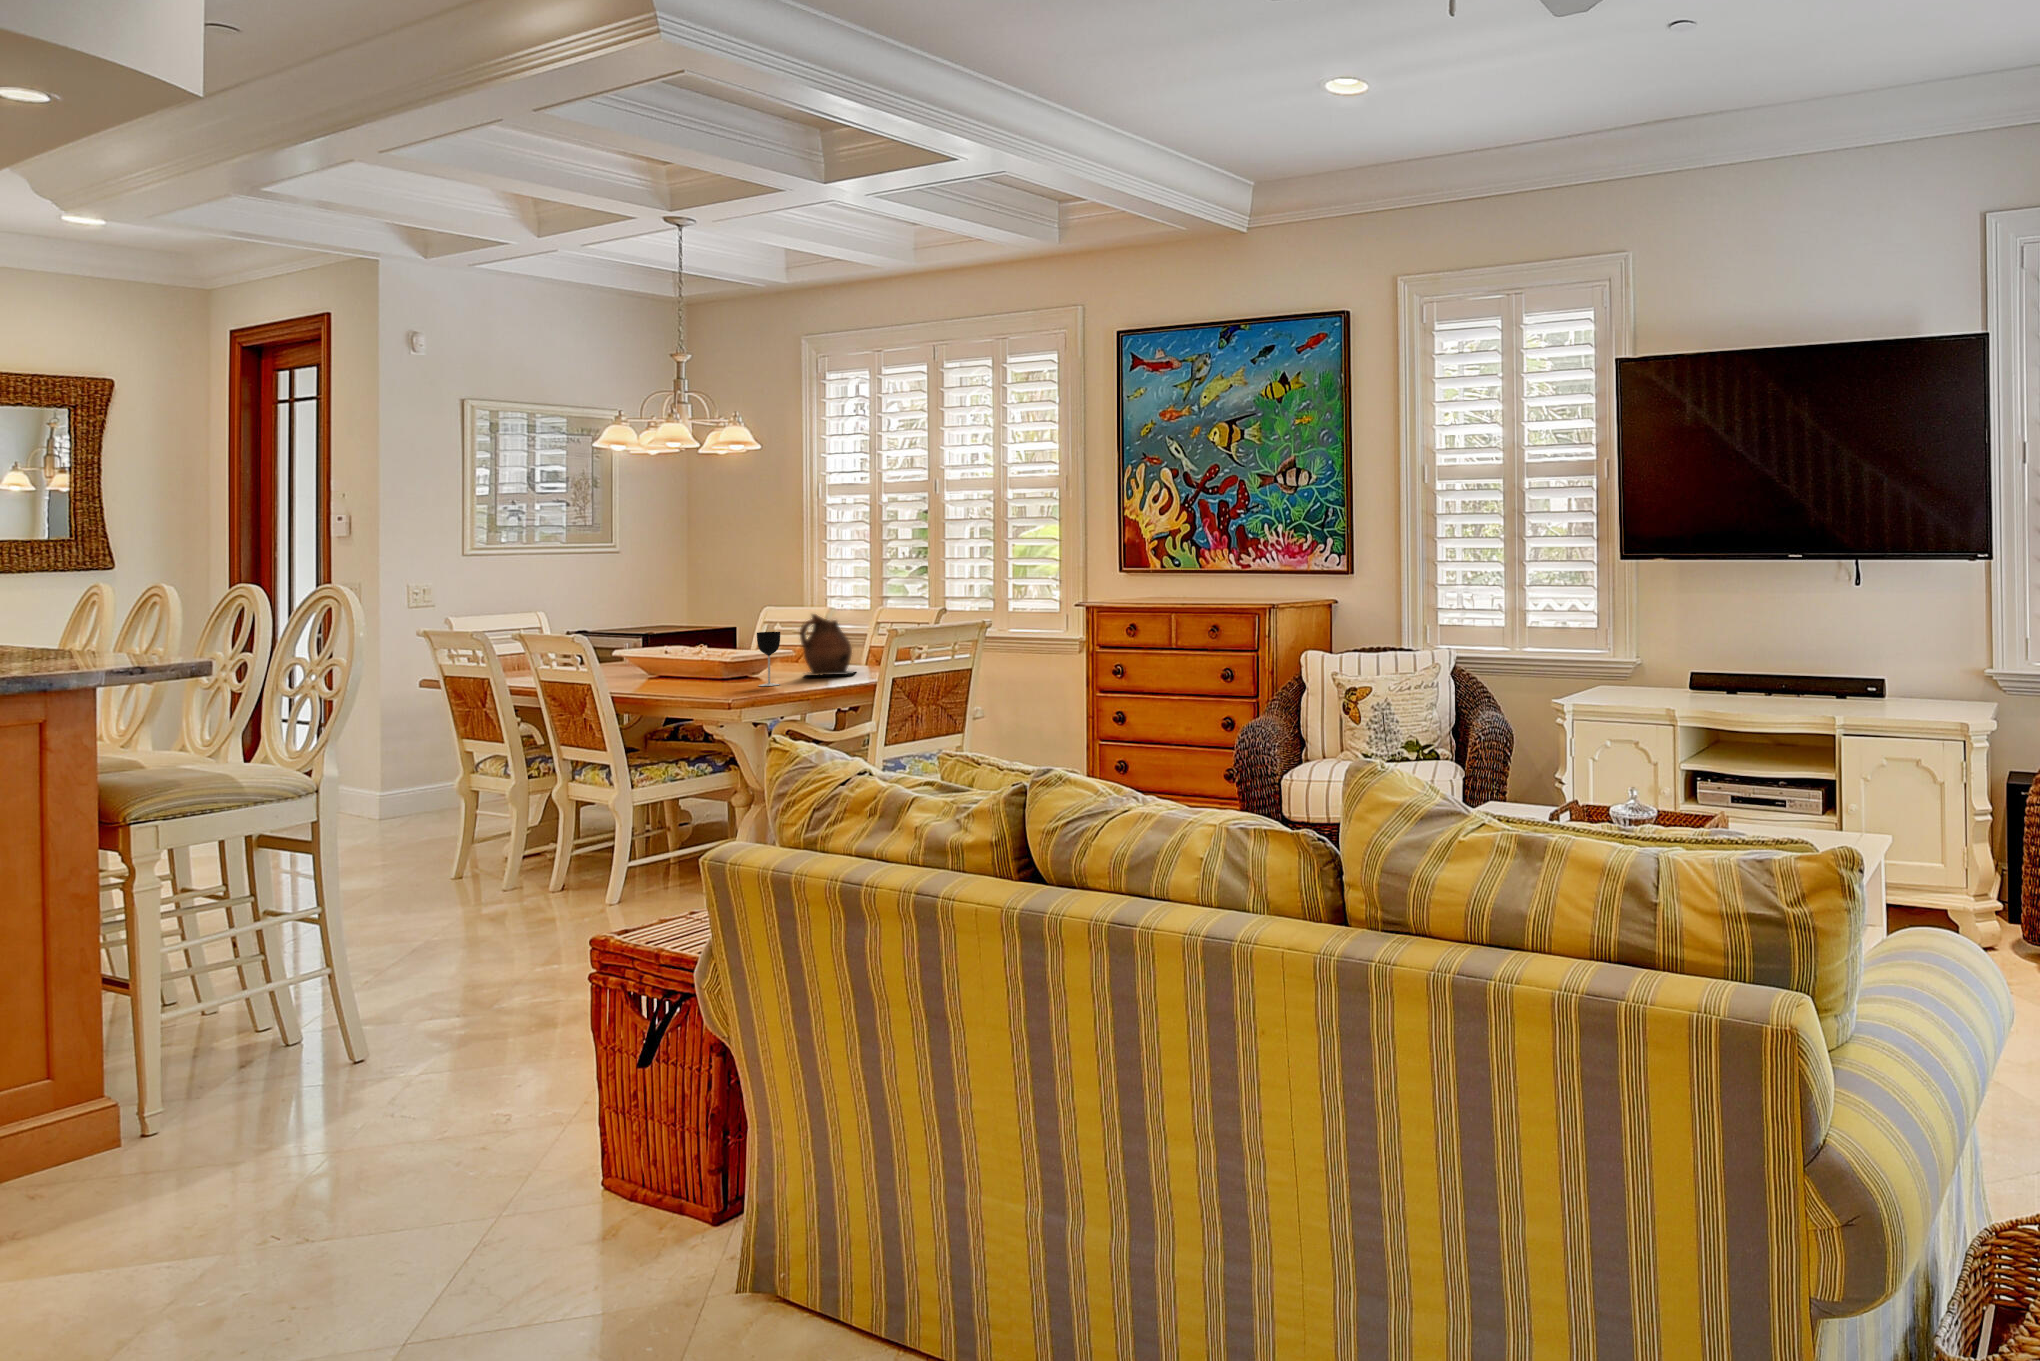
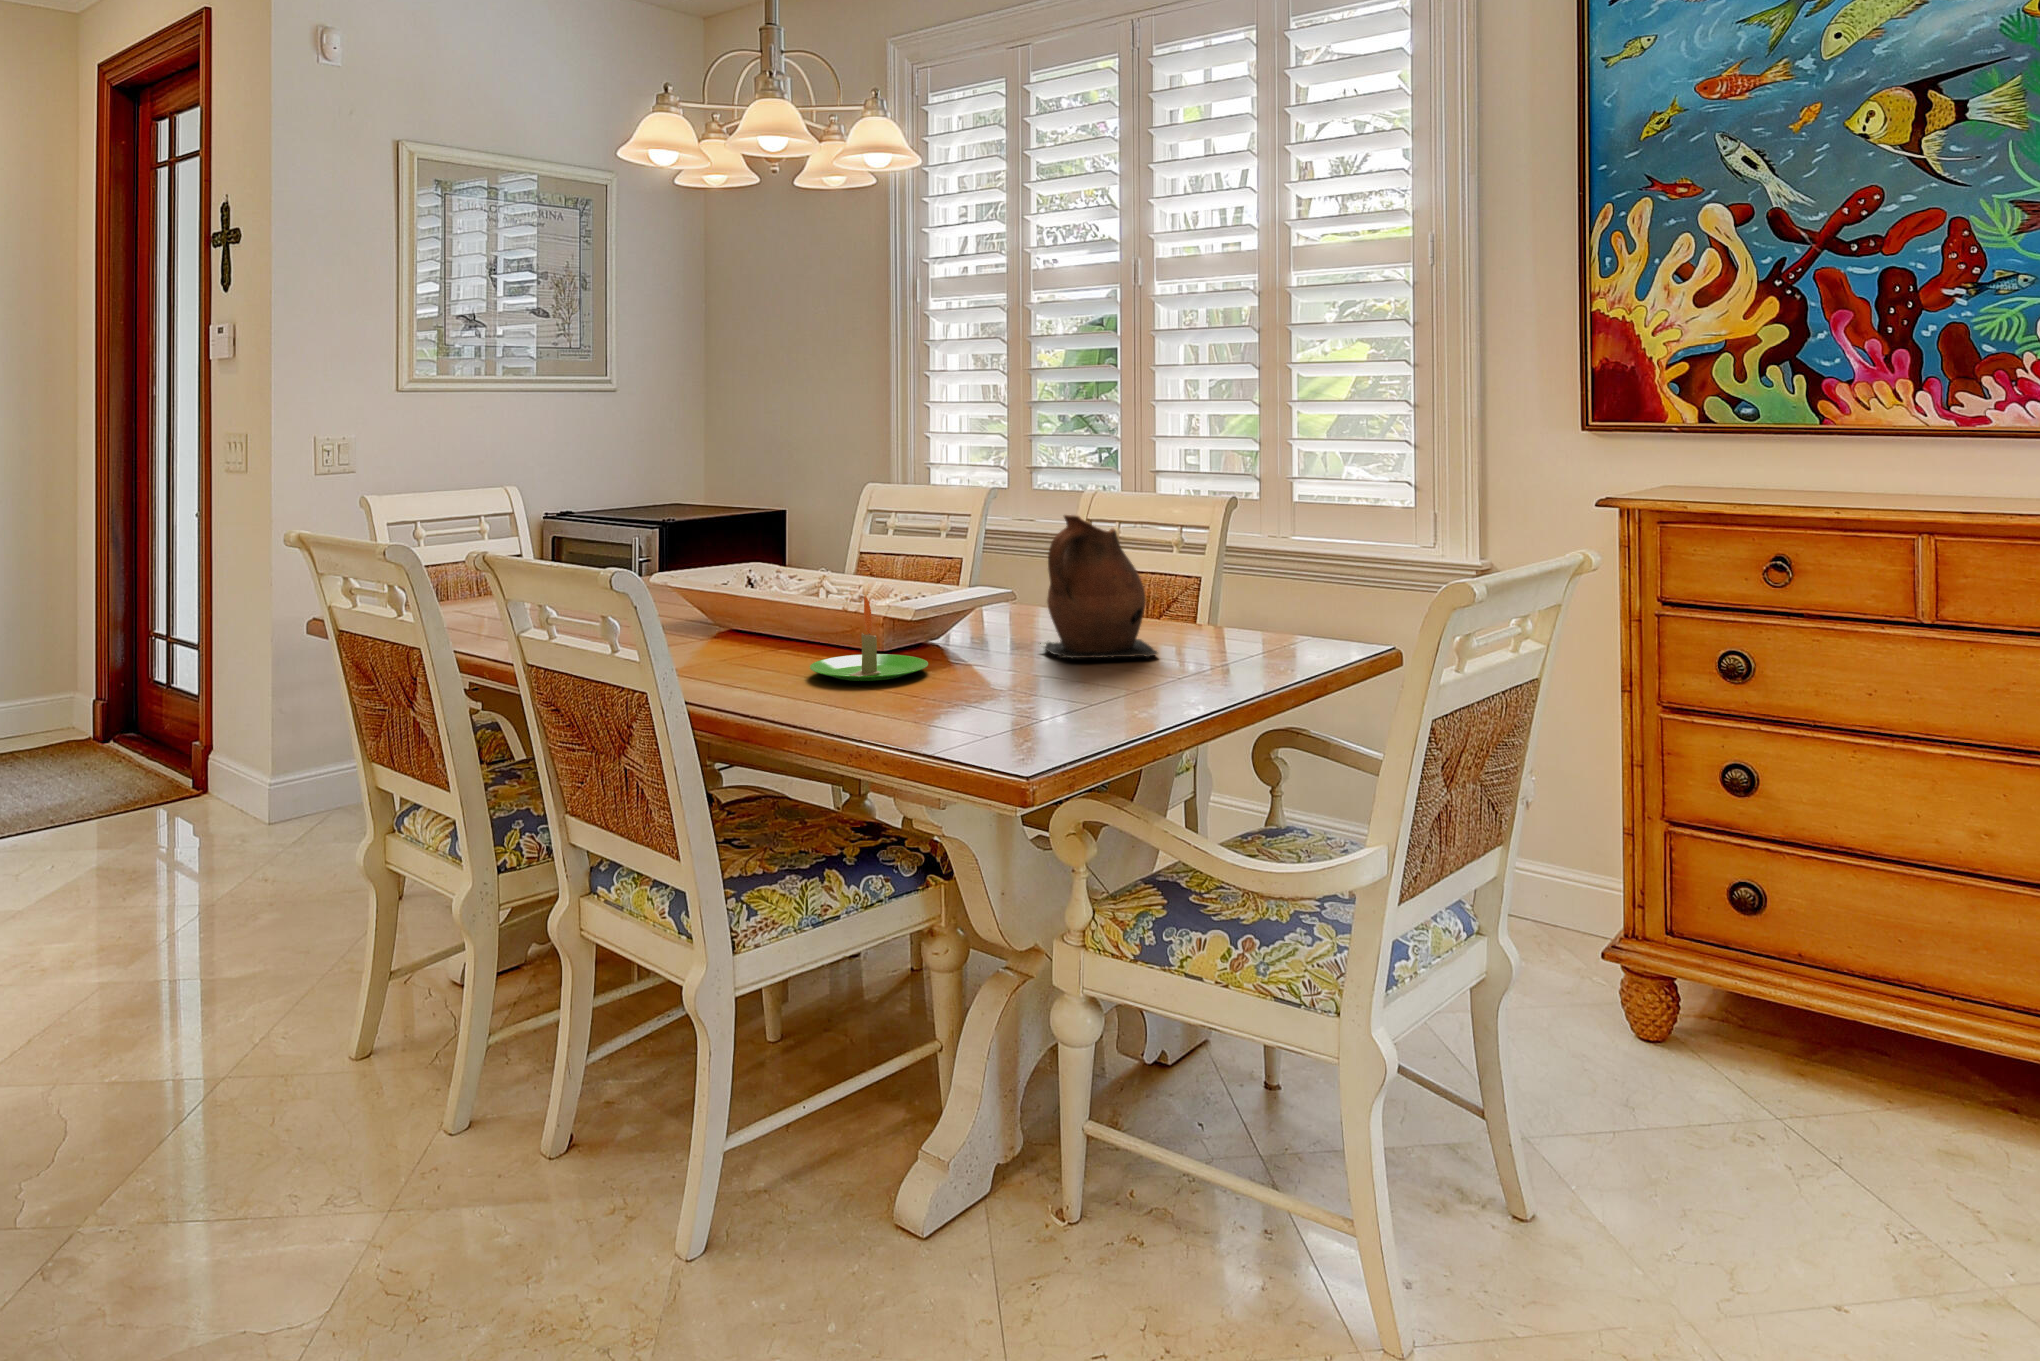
wine glass: present [757,632,780,686] -> none [990,561,1040,695]
candle: none [681,650,739,685] -> present [810,597,928,681]

